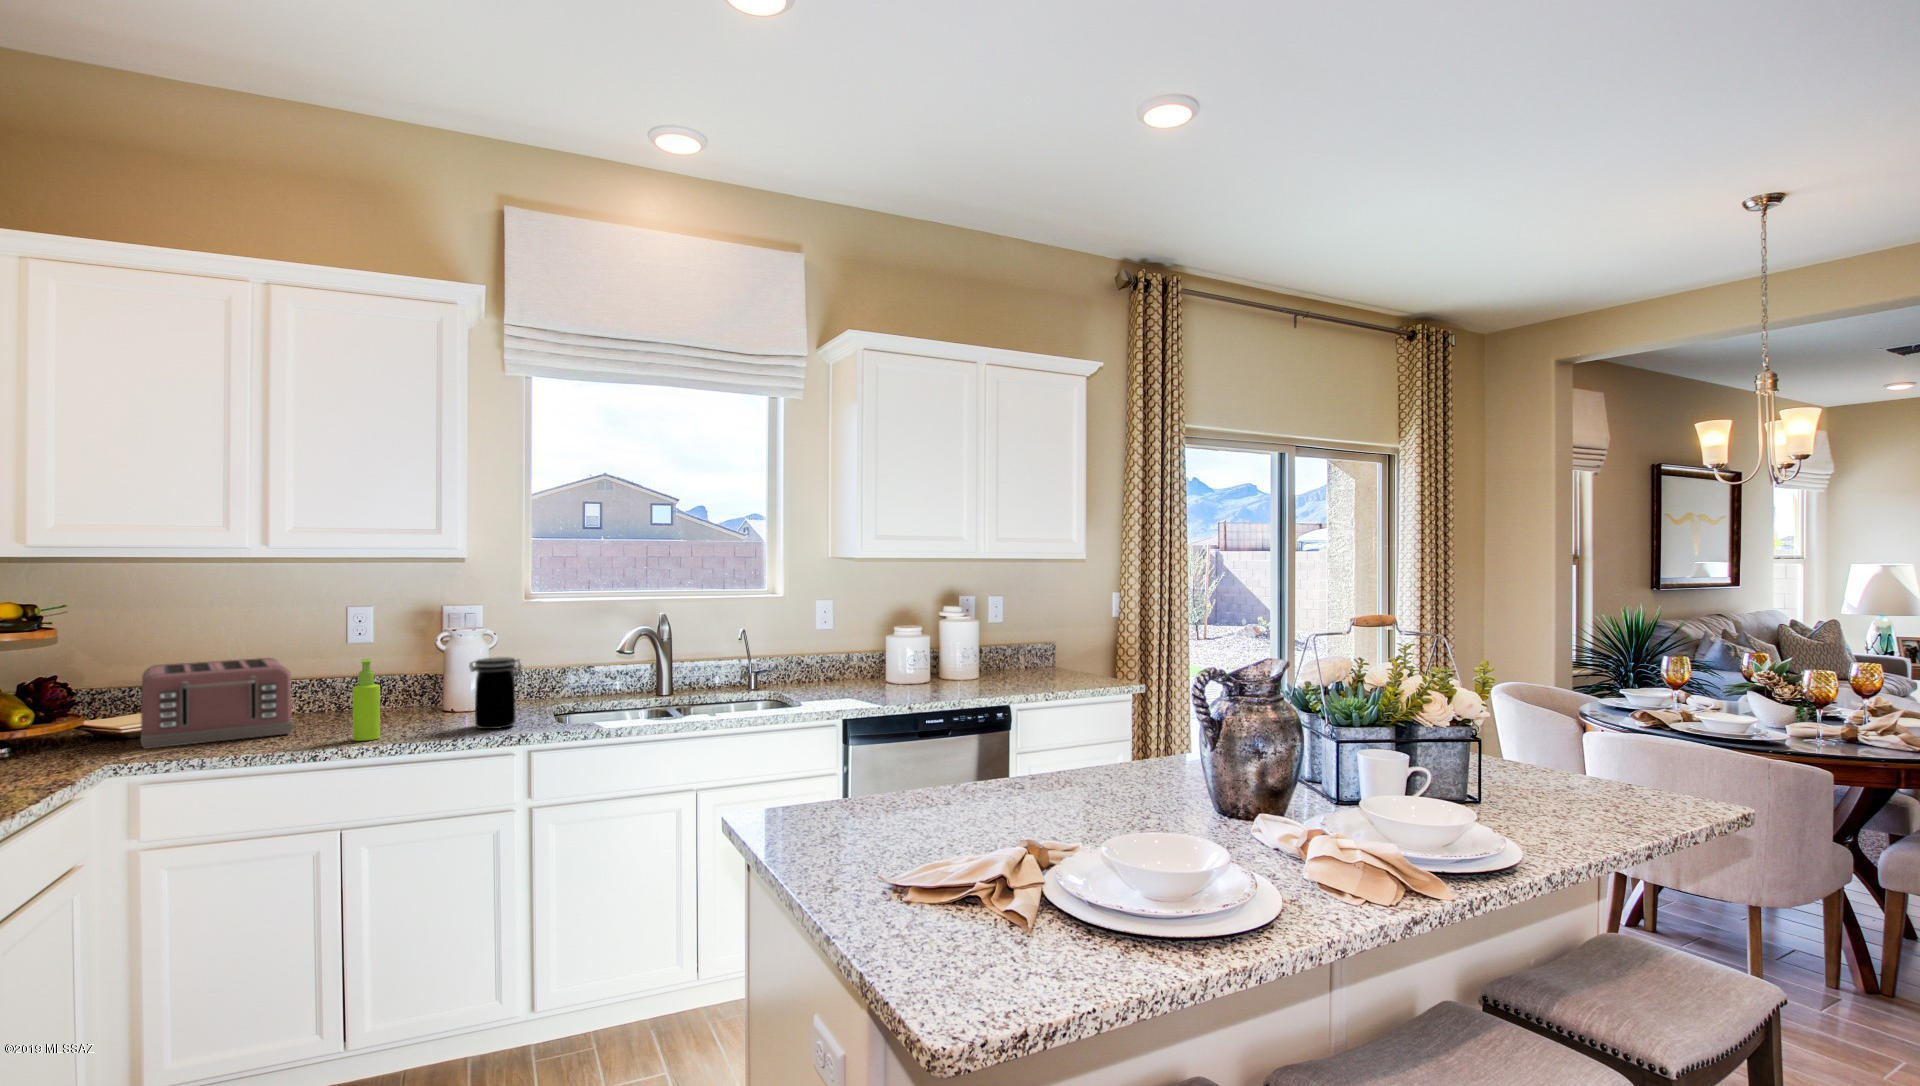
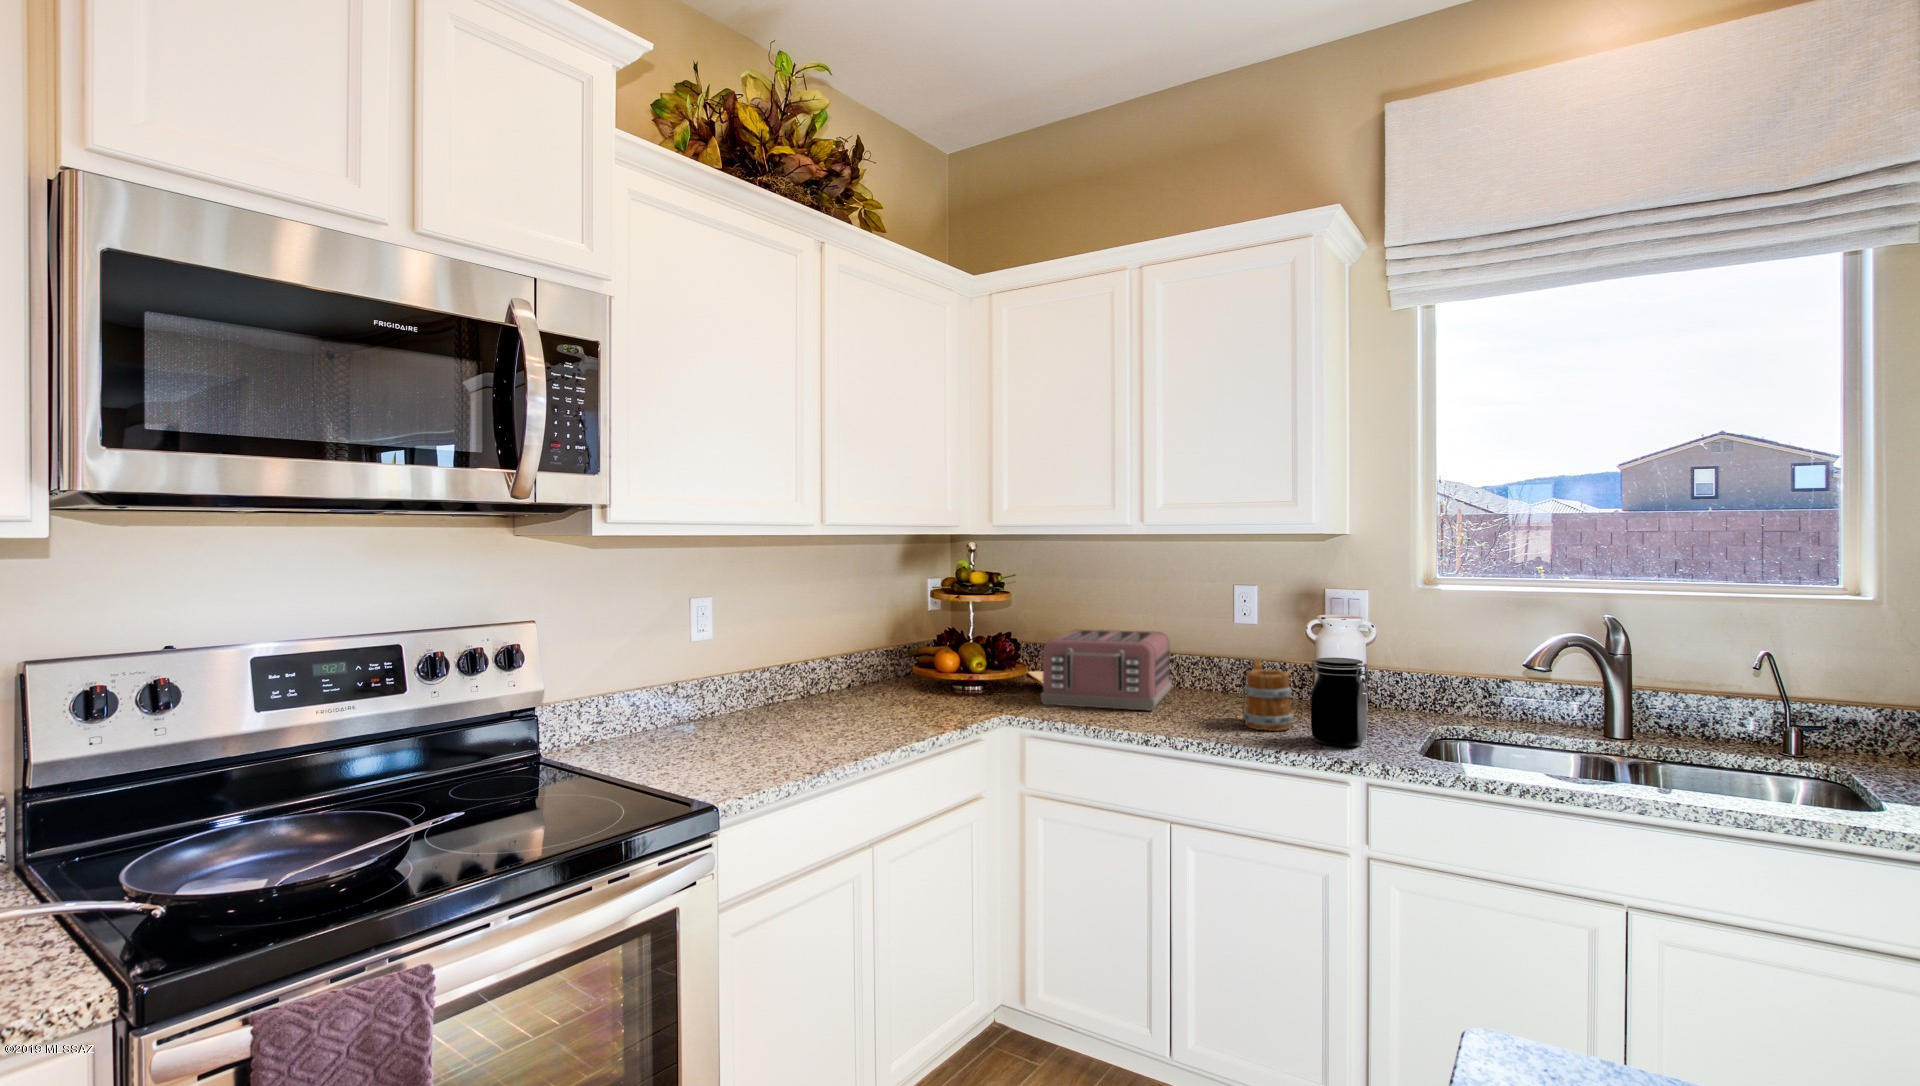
soap dispenser: present [353,659,380,741] -> none [1186,644,1213,733]
mug: none [396,669,447,730] -> present [1243,658,1293,731]

